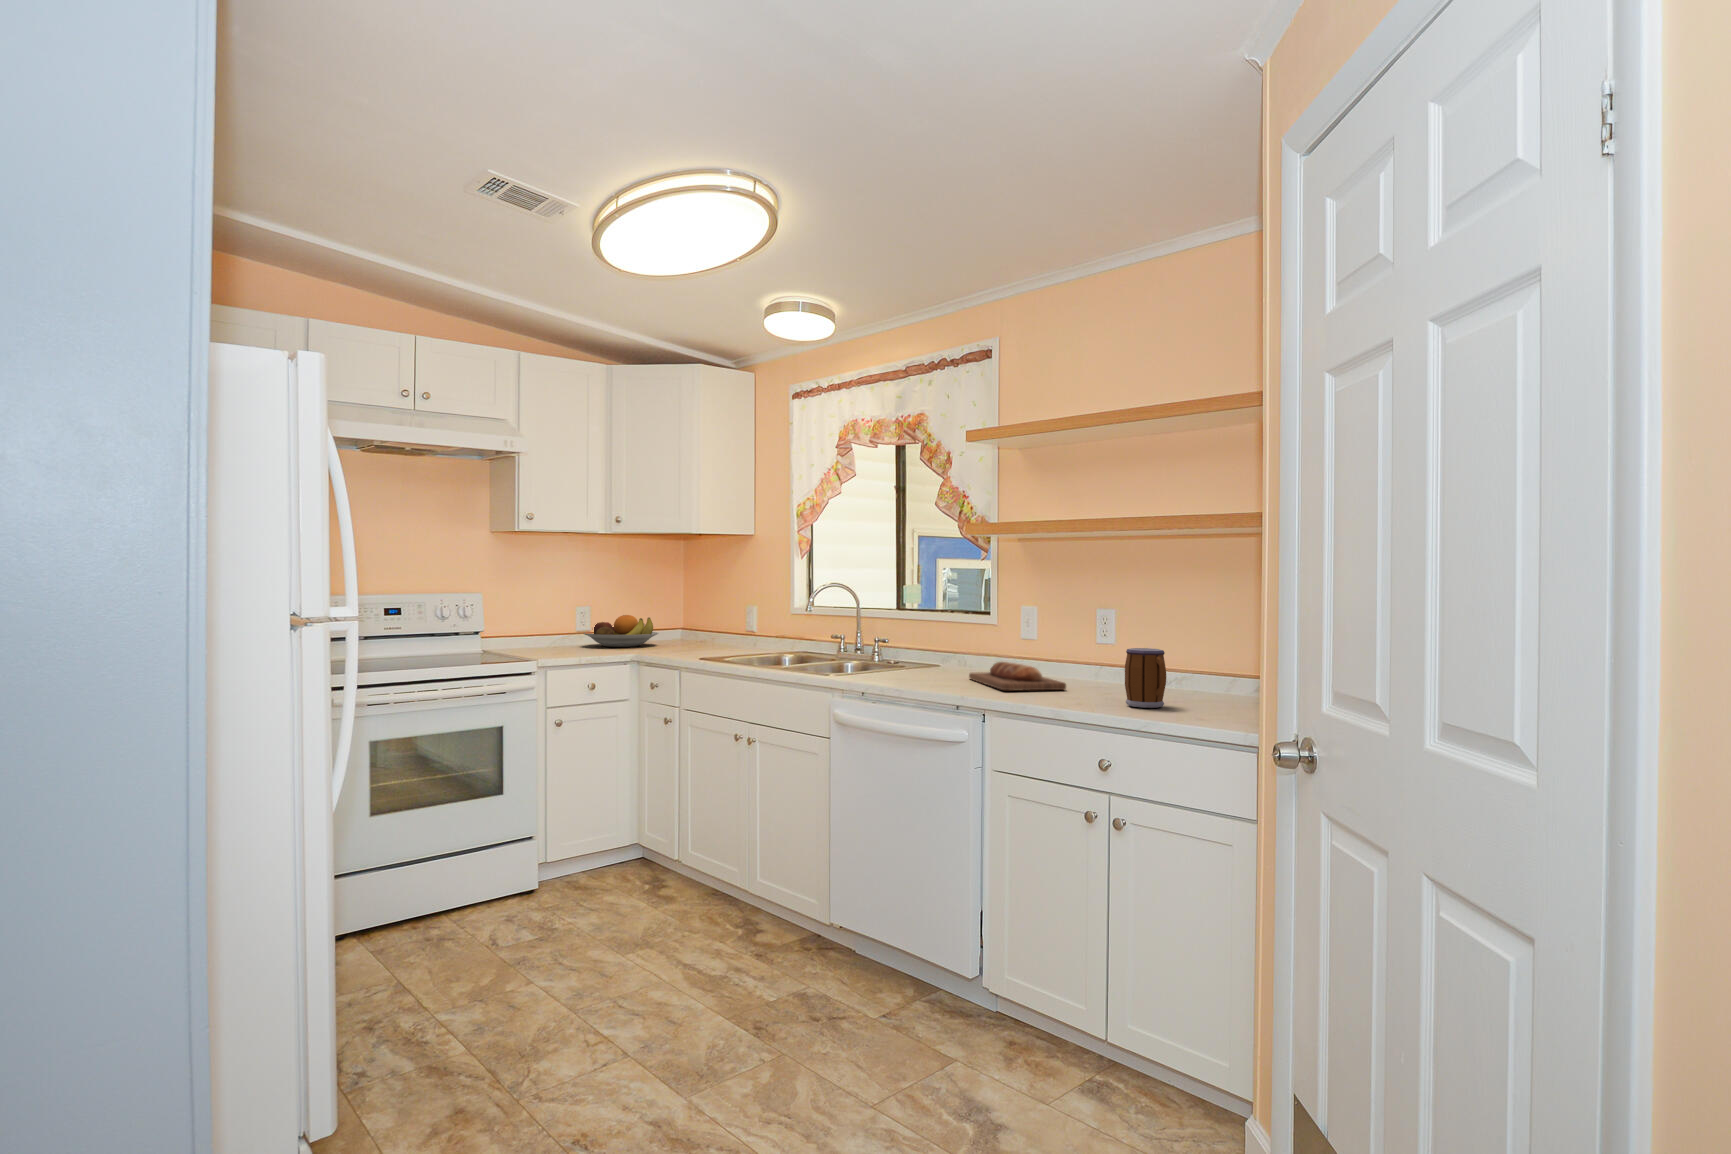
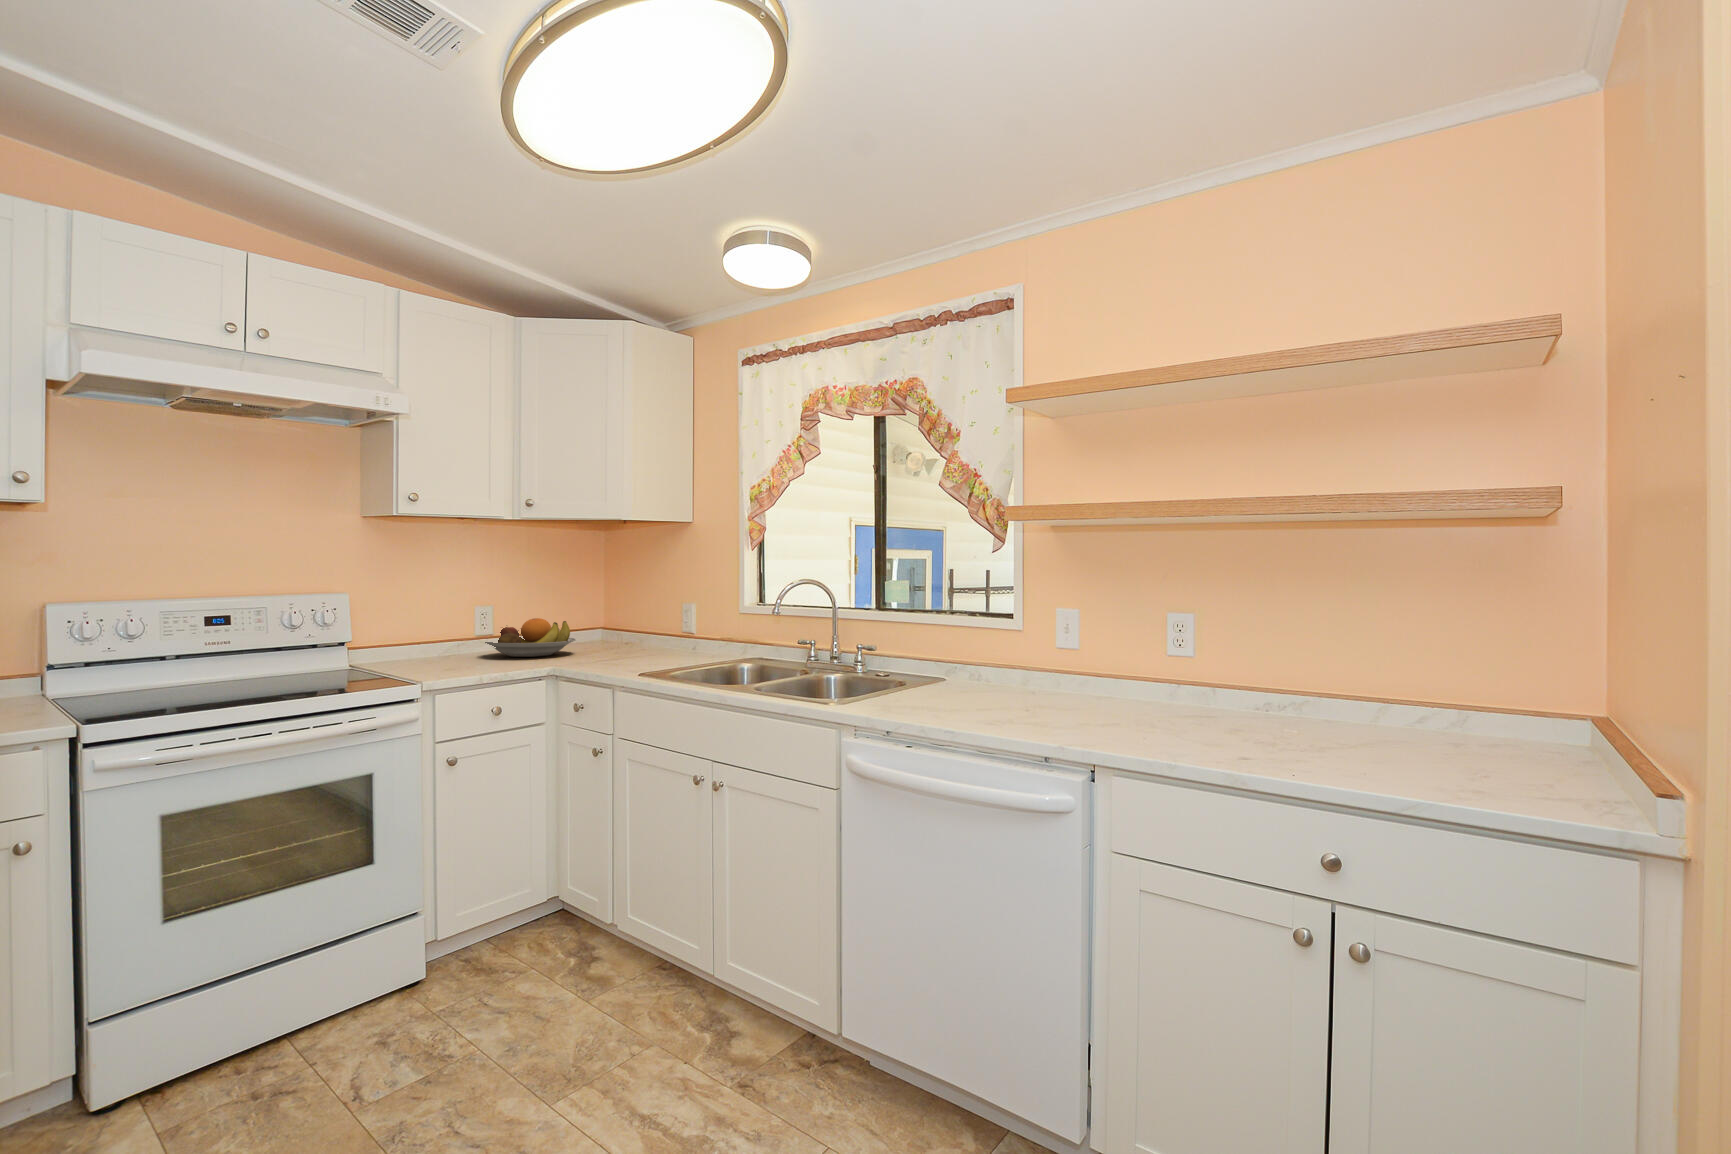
mug: present [1125,648,1166,708] -> none [1264,667,1331,747]
bread loaf: present [969,662,1066,691] -> none [1003,678,1148,720]

